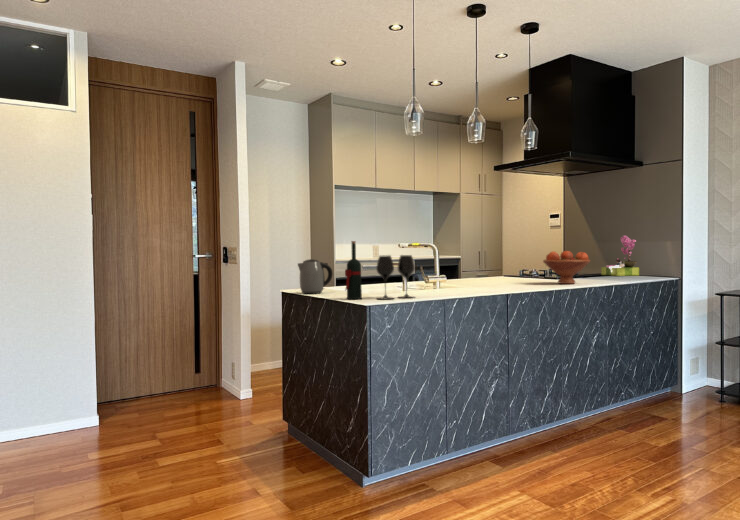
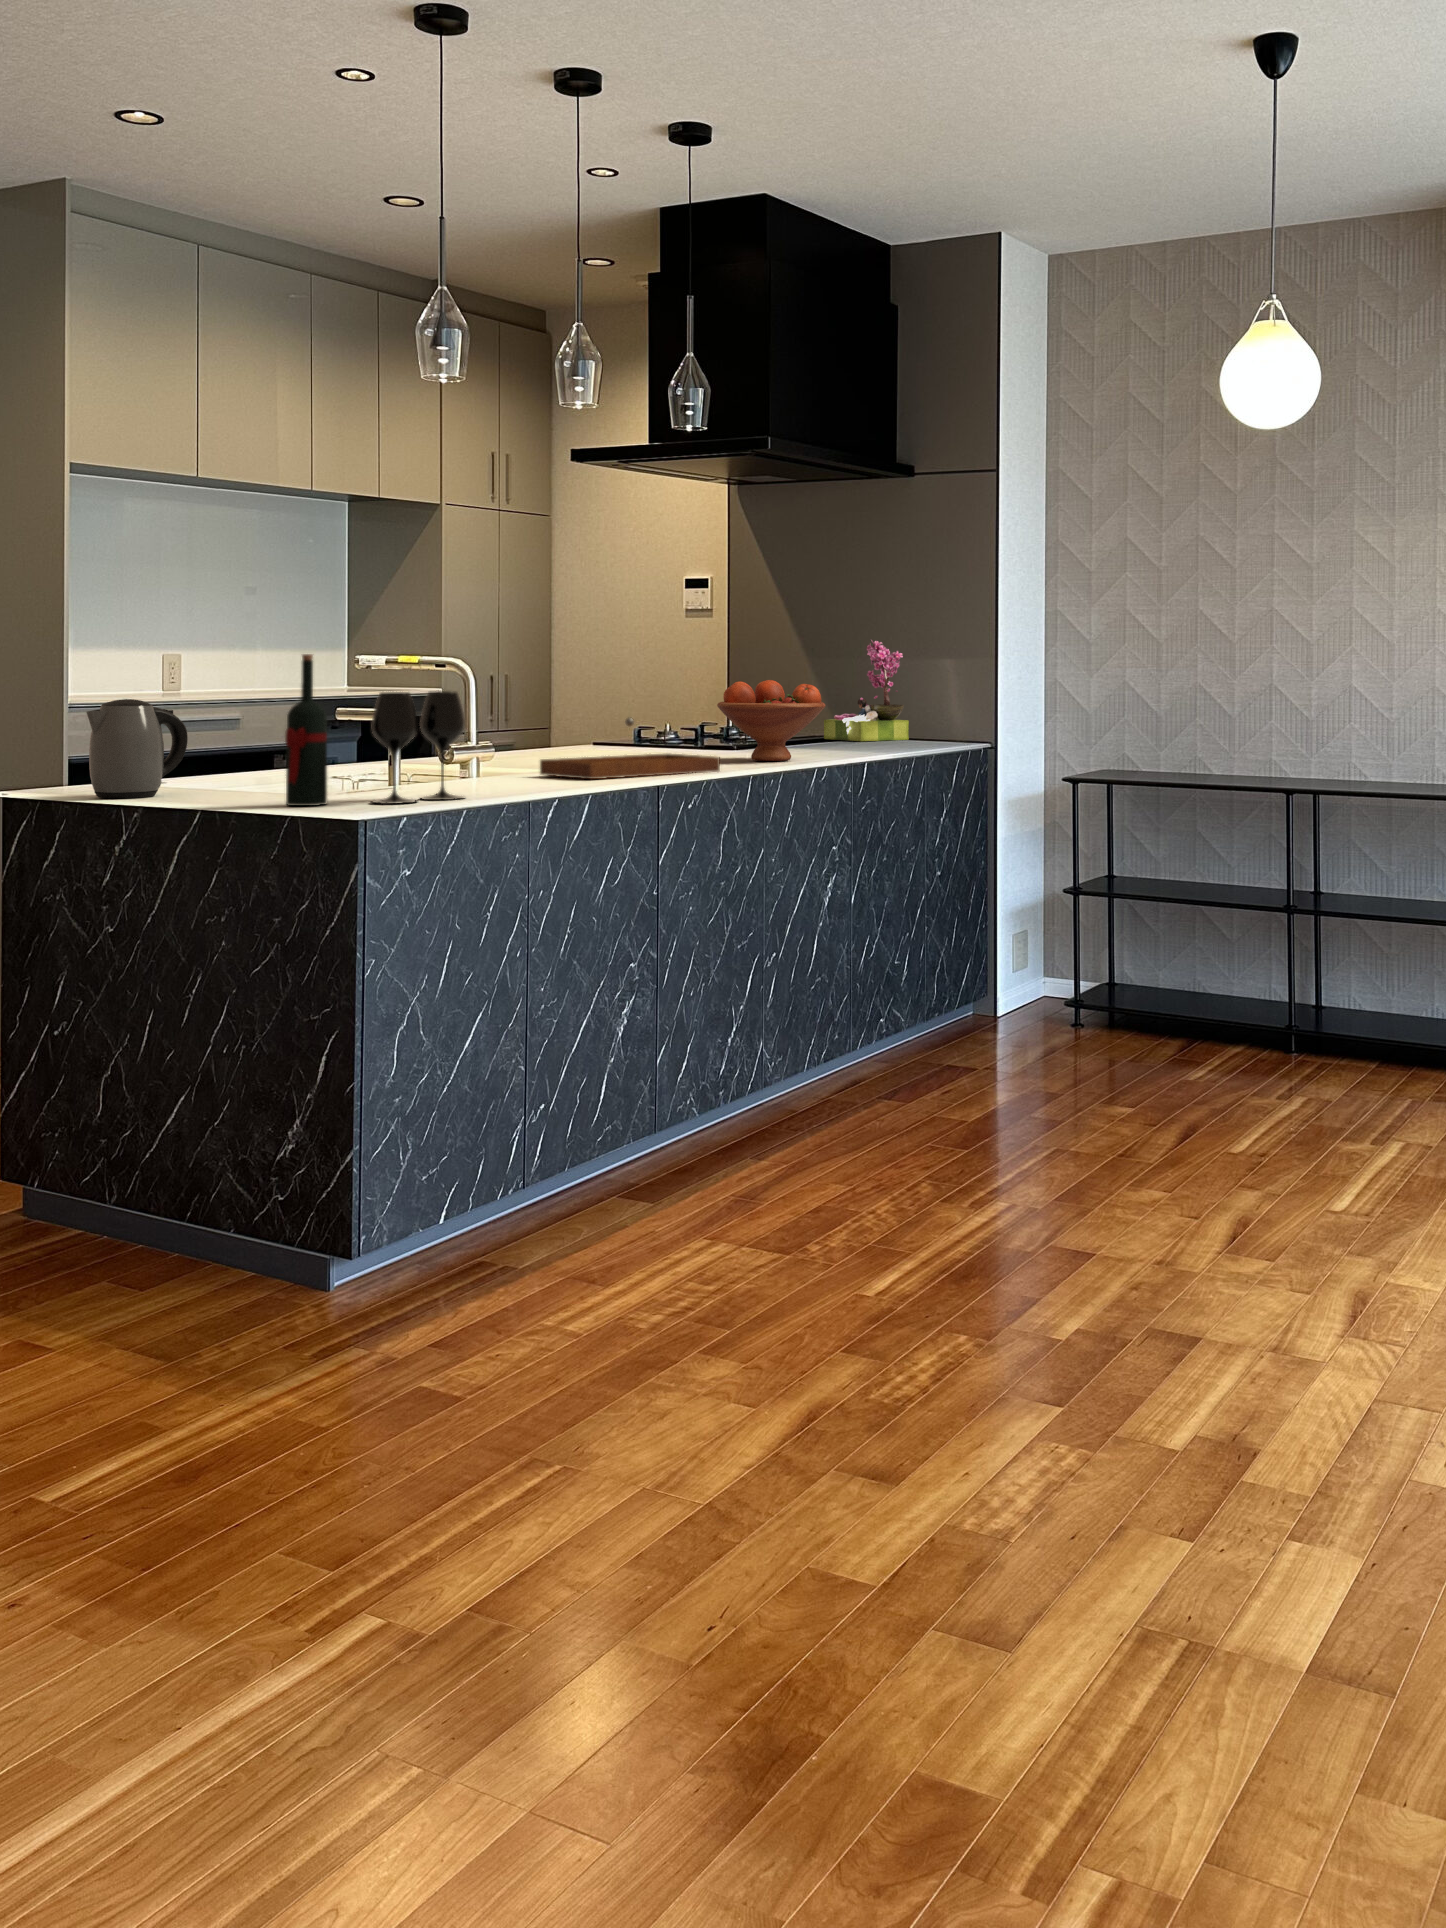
tray: none [462,266,538,290] -> present [540,718,720,779]

